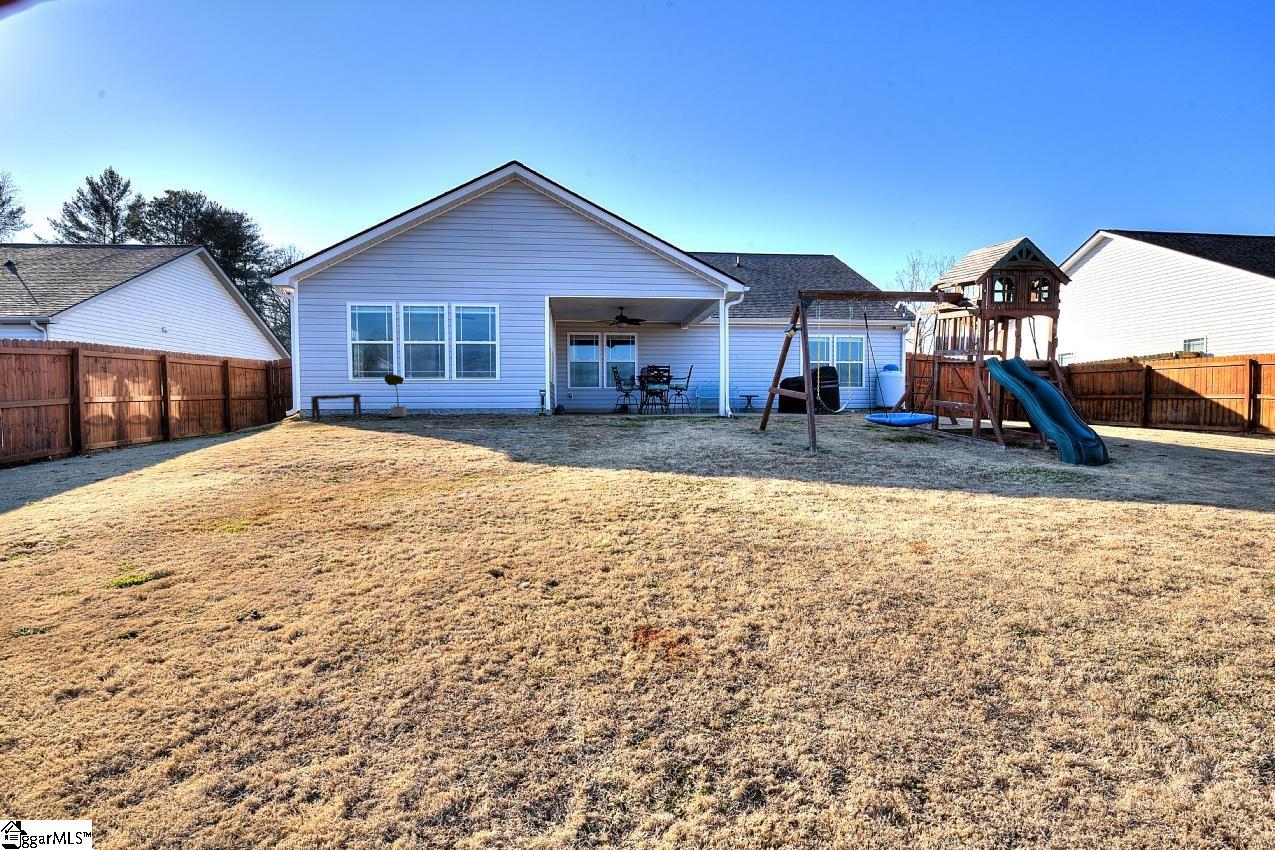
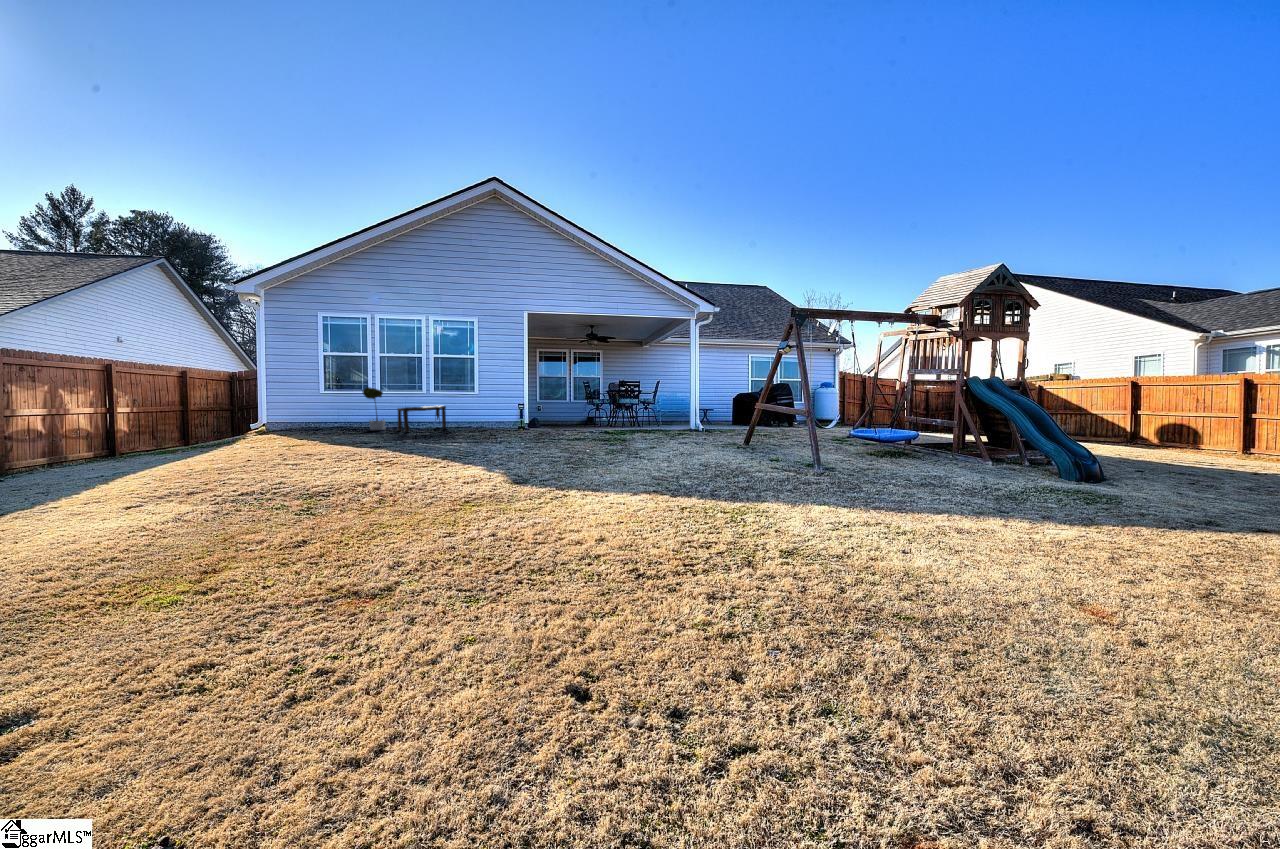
bench: present [311,394,362,420] -> present [397,405,446,432]

